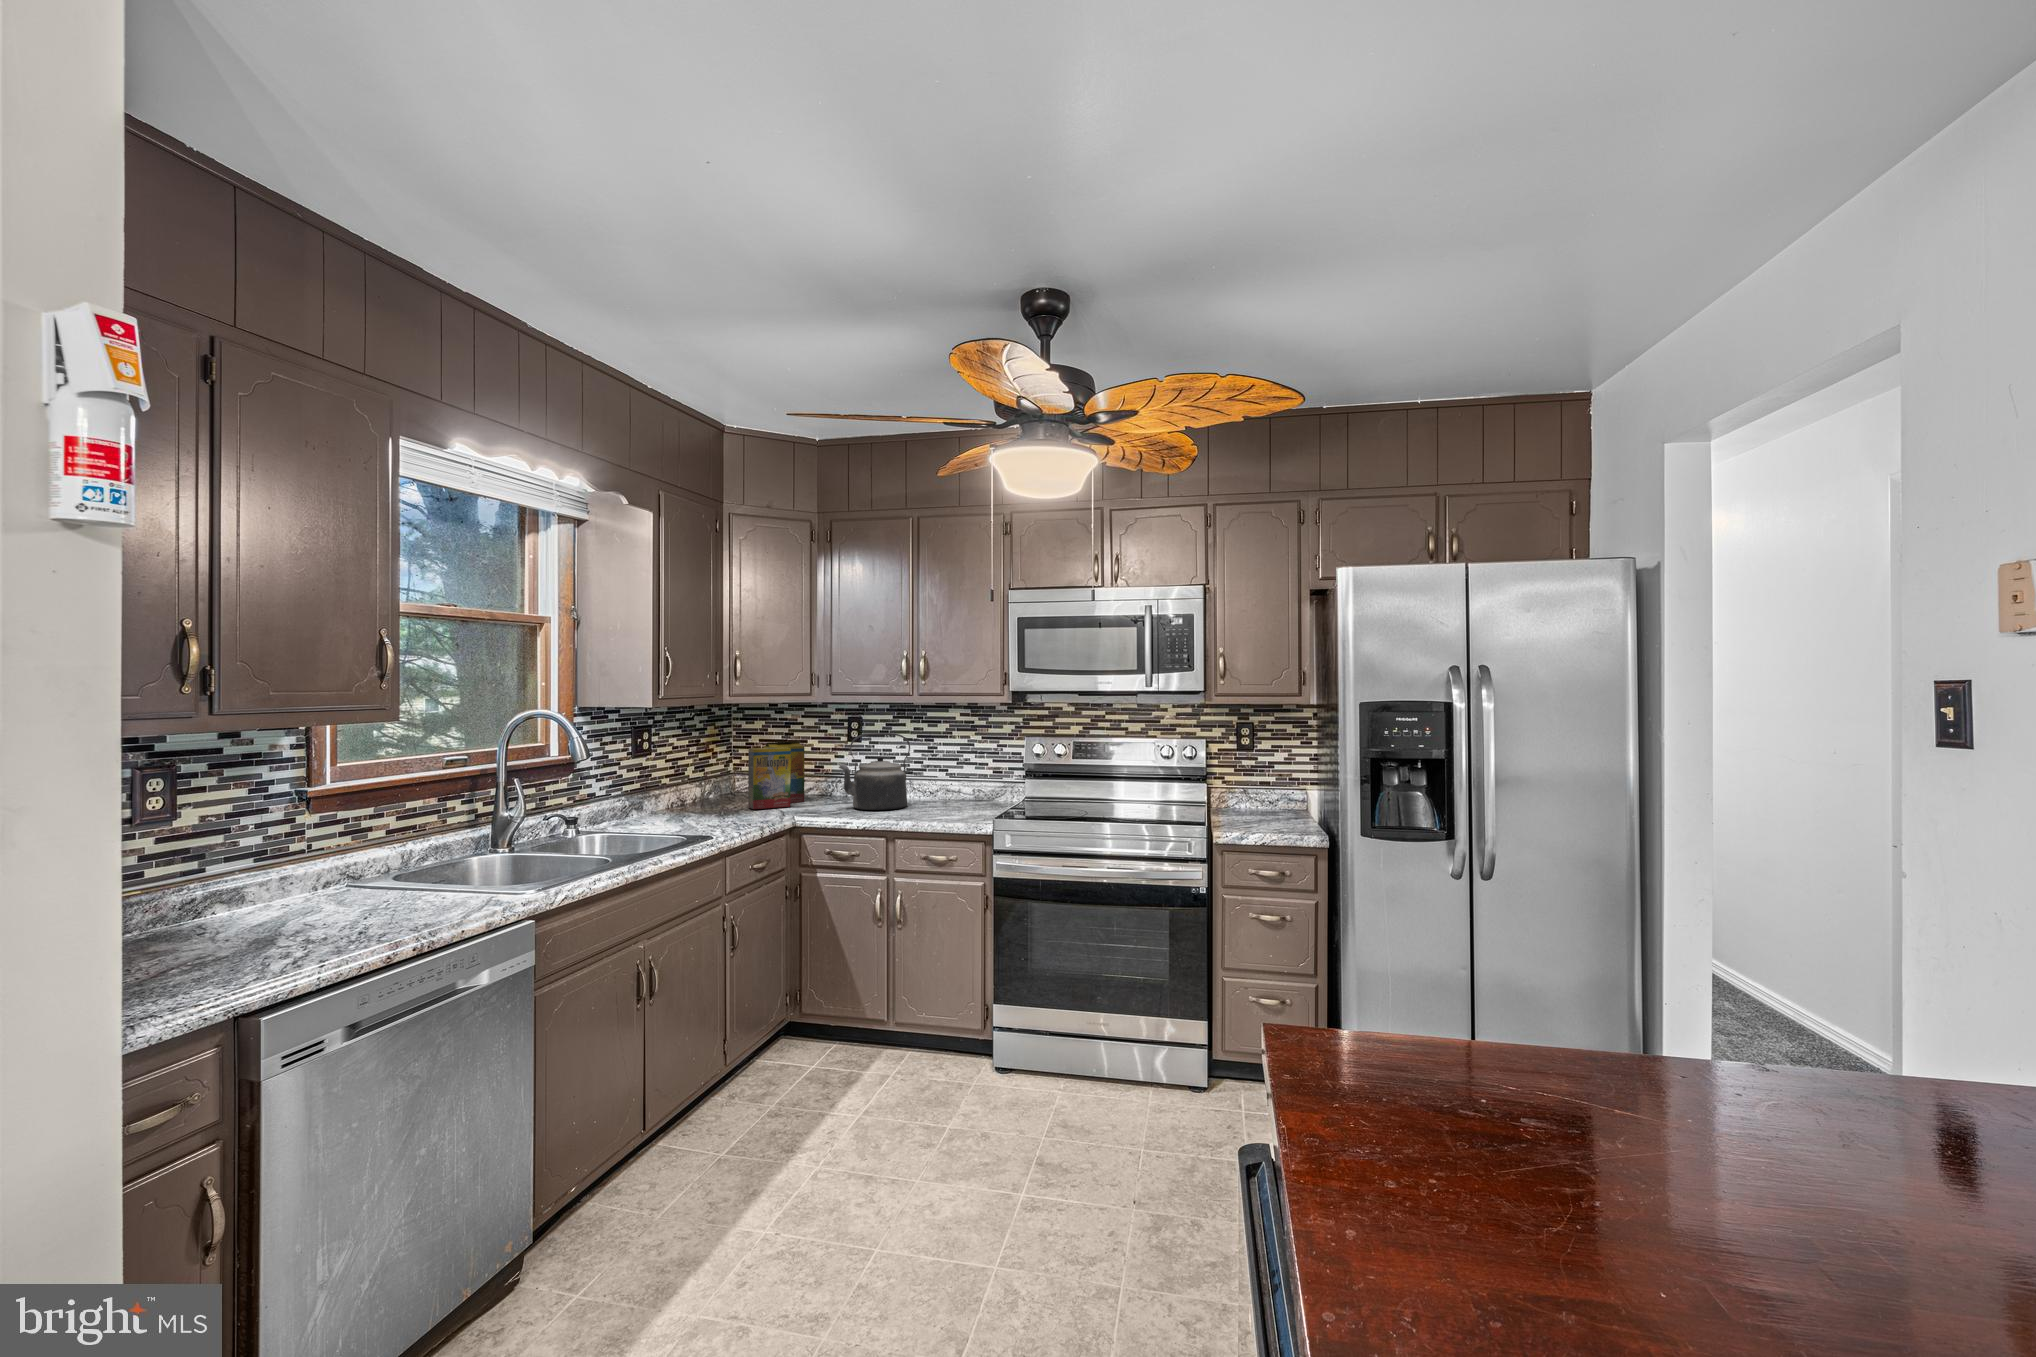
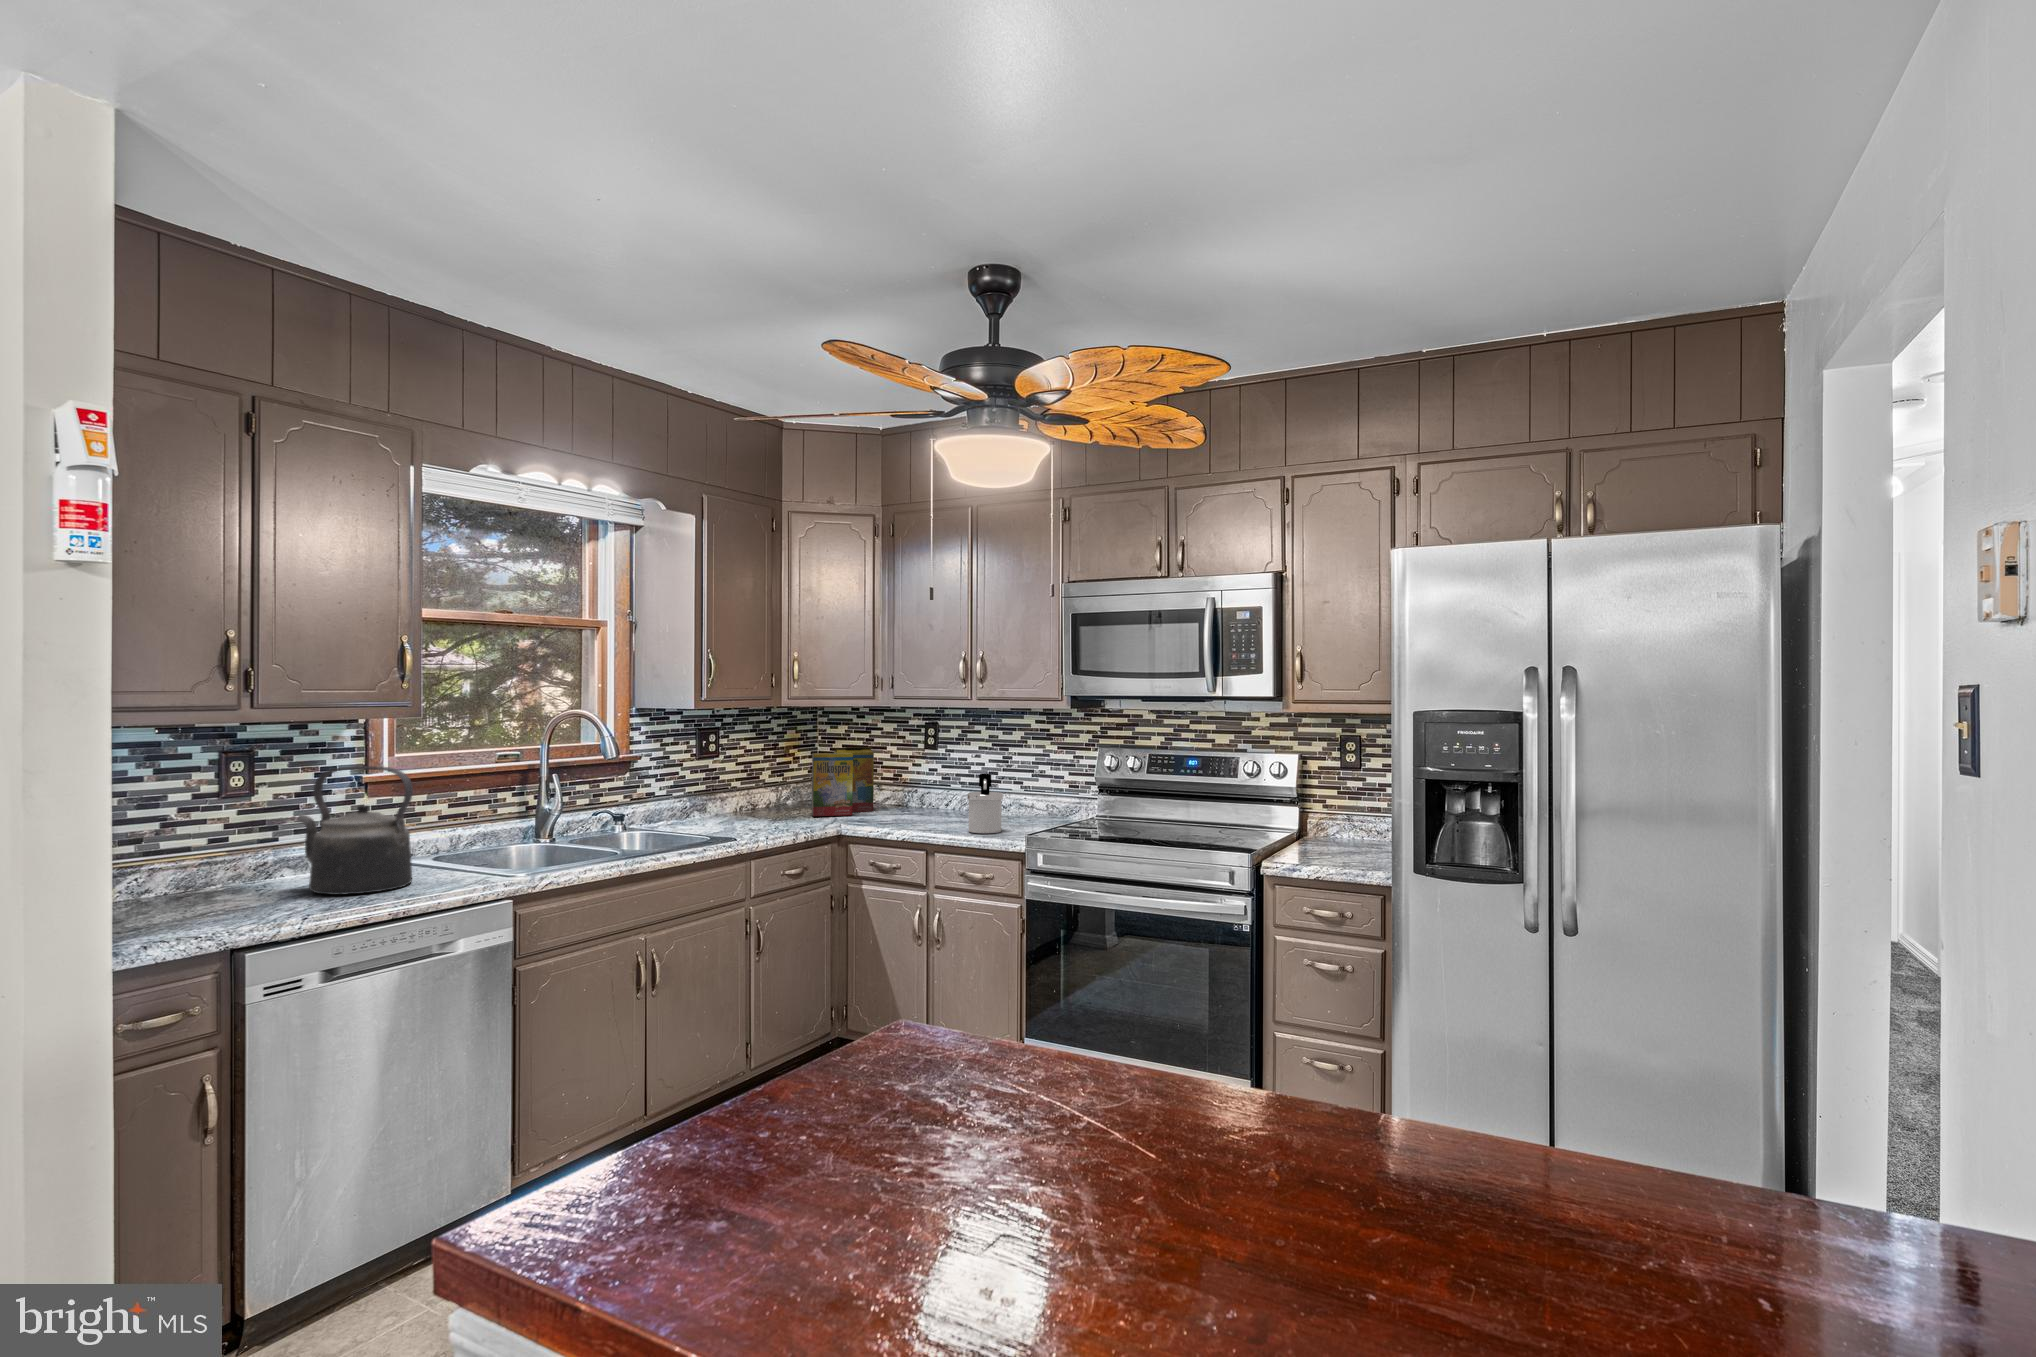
kettle: present [839,733,910,810] -> present [298,766,413,895]
soap dispenser: none [925,763,958,819] -> present [967,774,1003,833]

